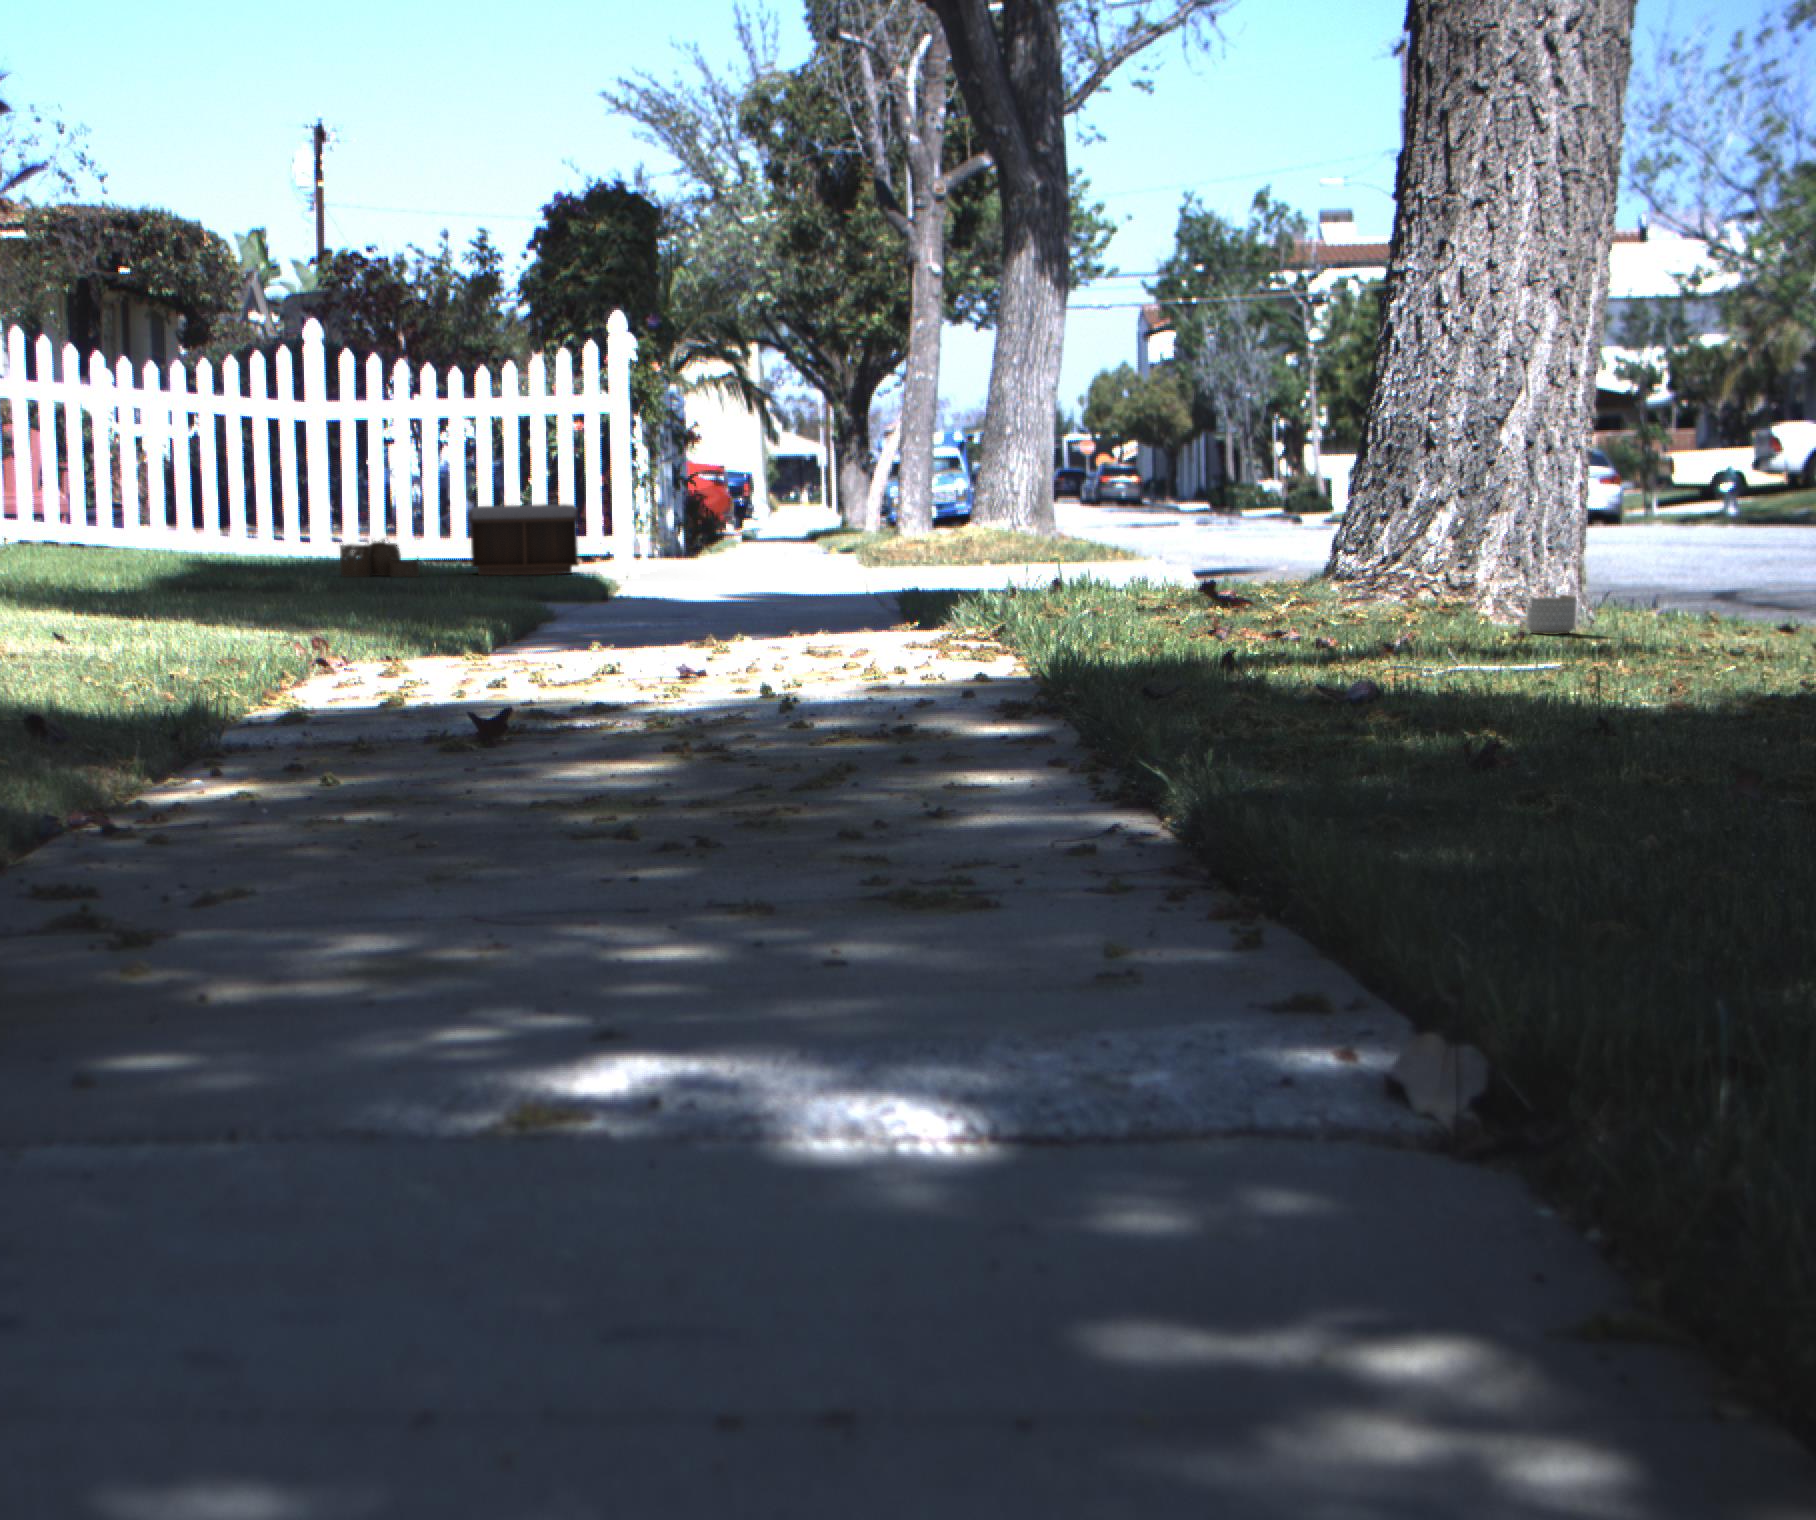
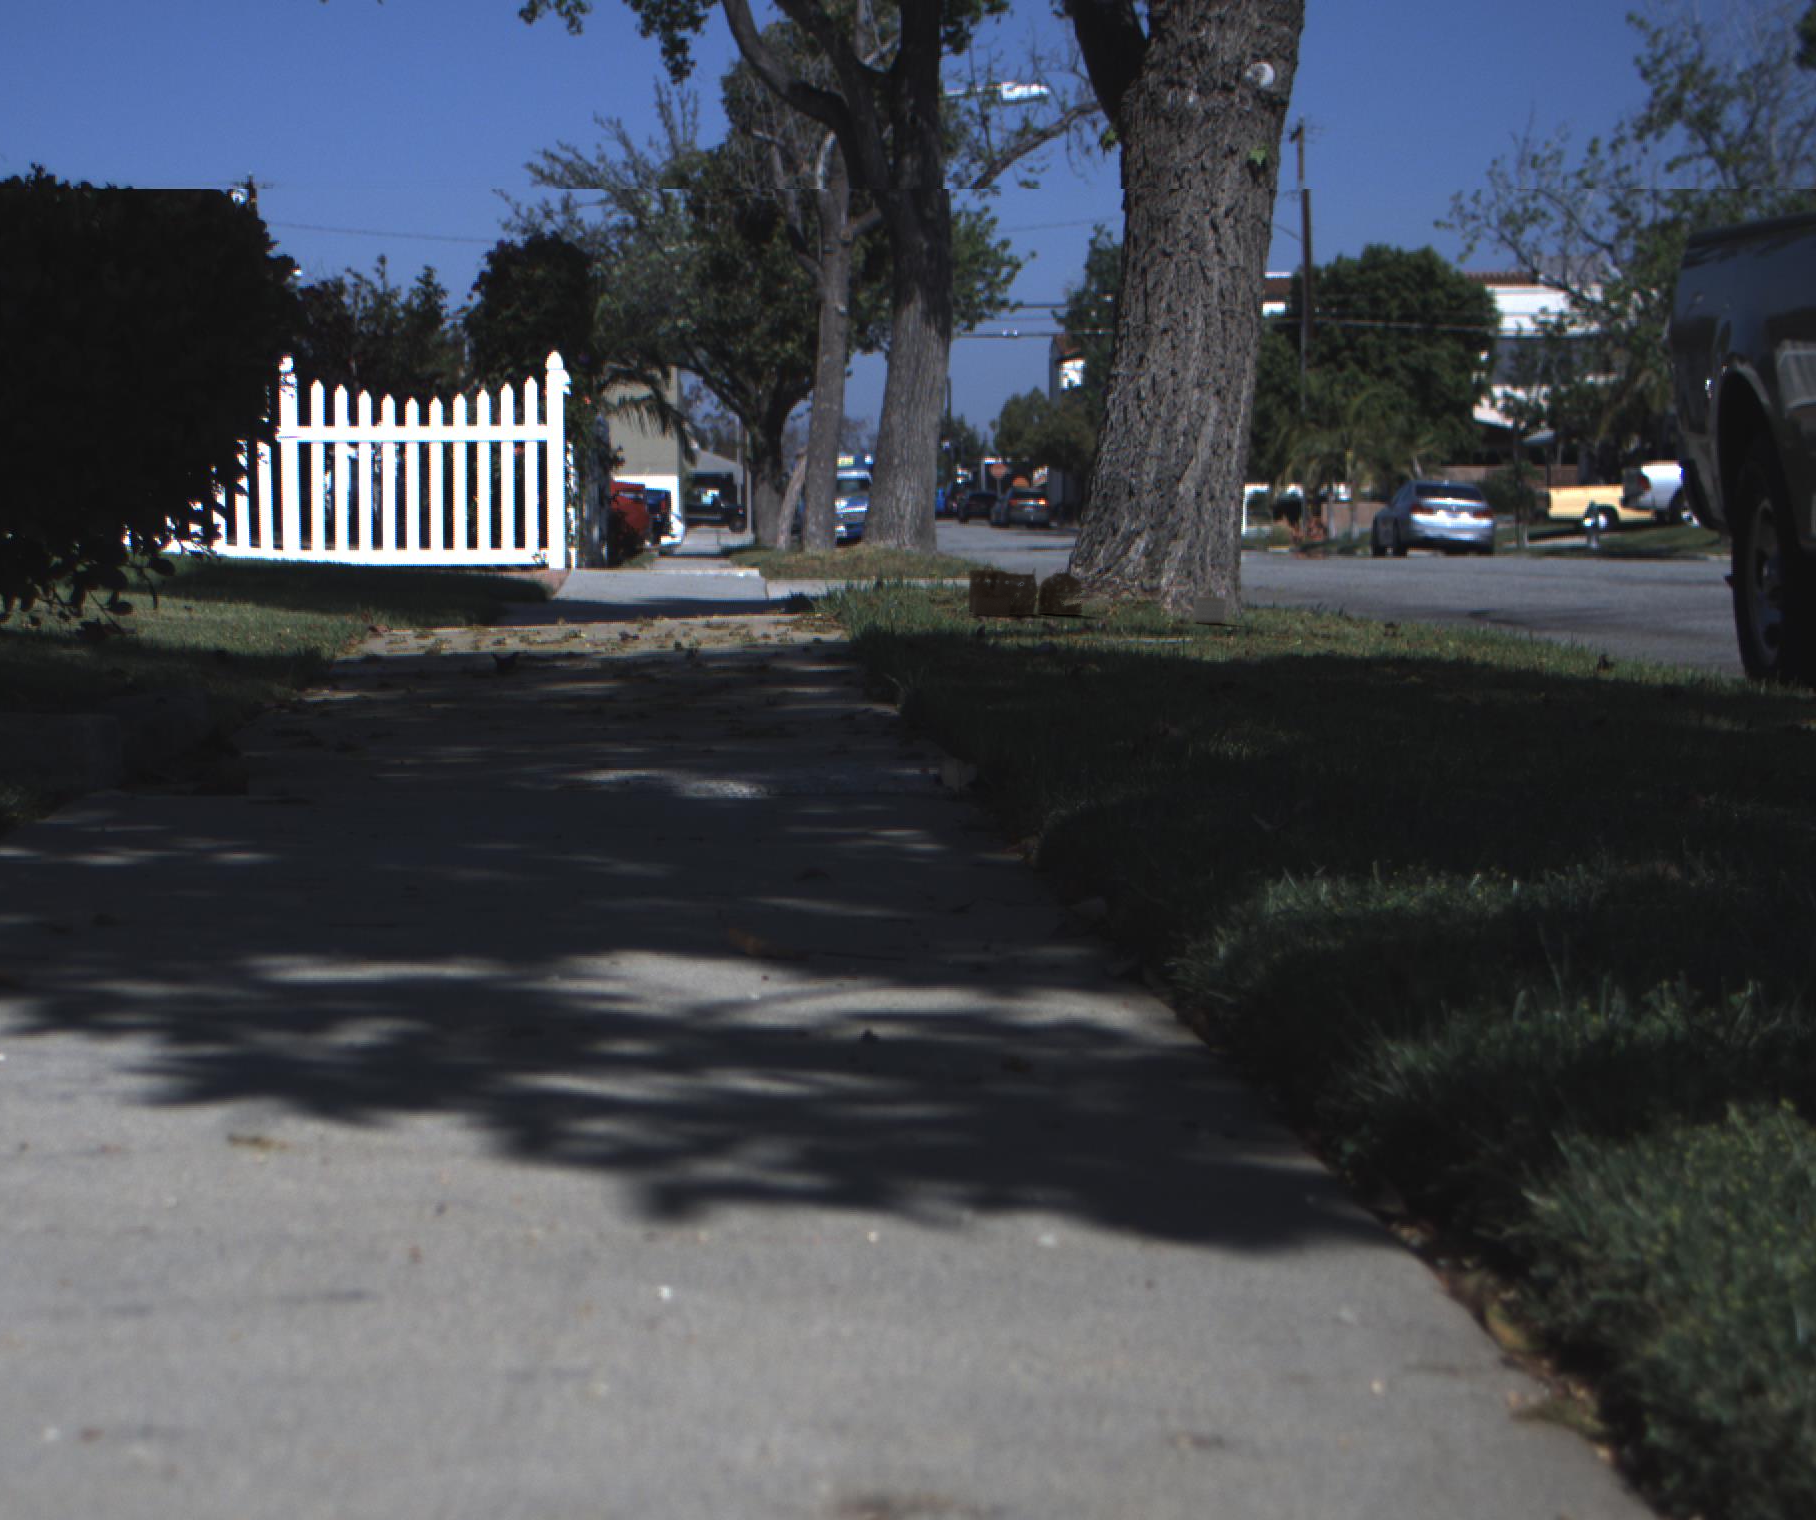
bench: present [469,504,579,575] -> none [445,517,530,571]
woven basket: present [340,539,419,577] -> present [969,565,1083,616]

